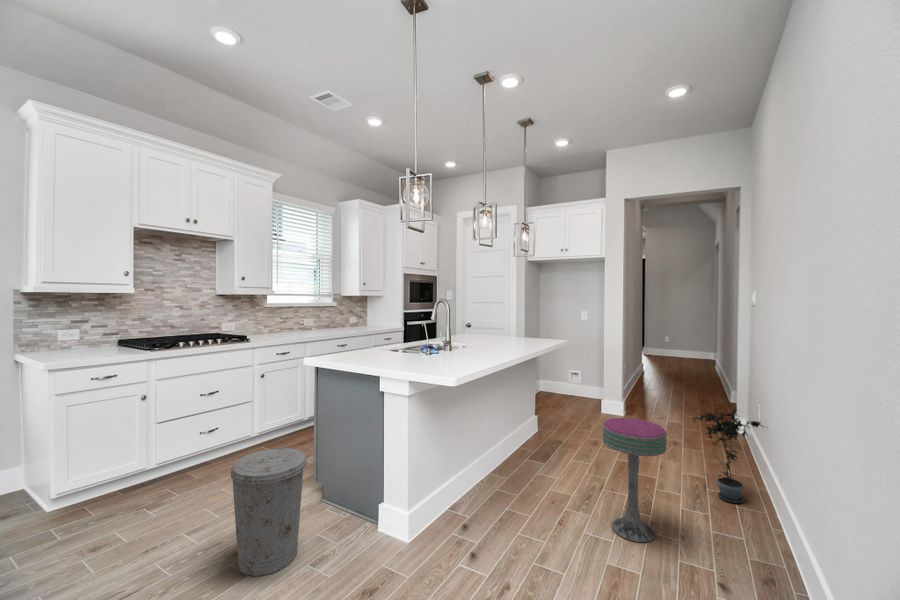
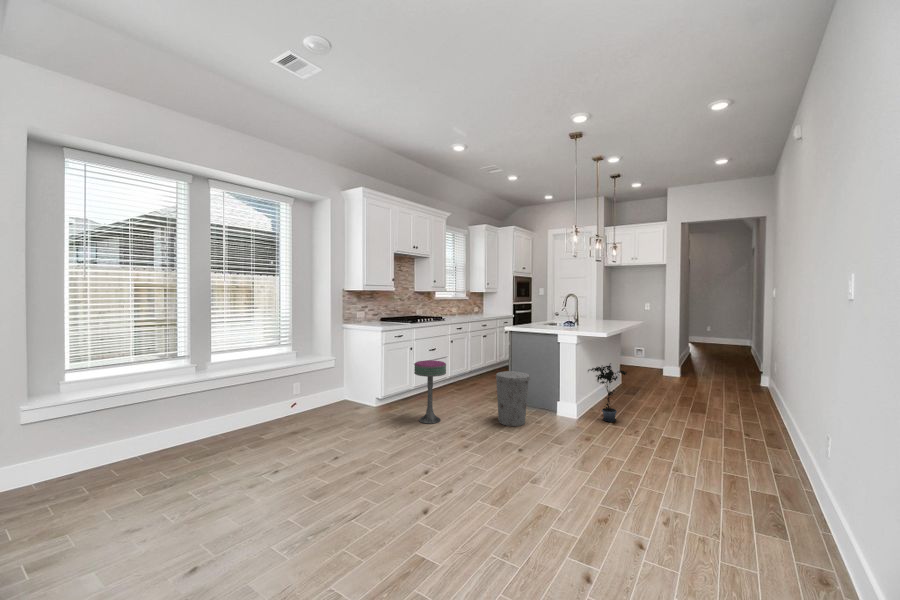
potted plant: present [693,409,762,503] -> present [588,363,627,422]
bar stool: present [603,418,667,542] -> present [414,360,446,424]

